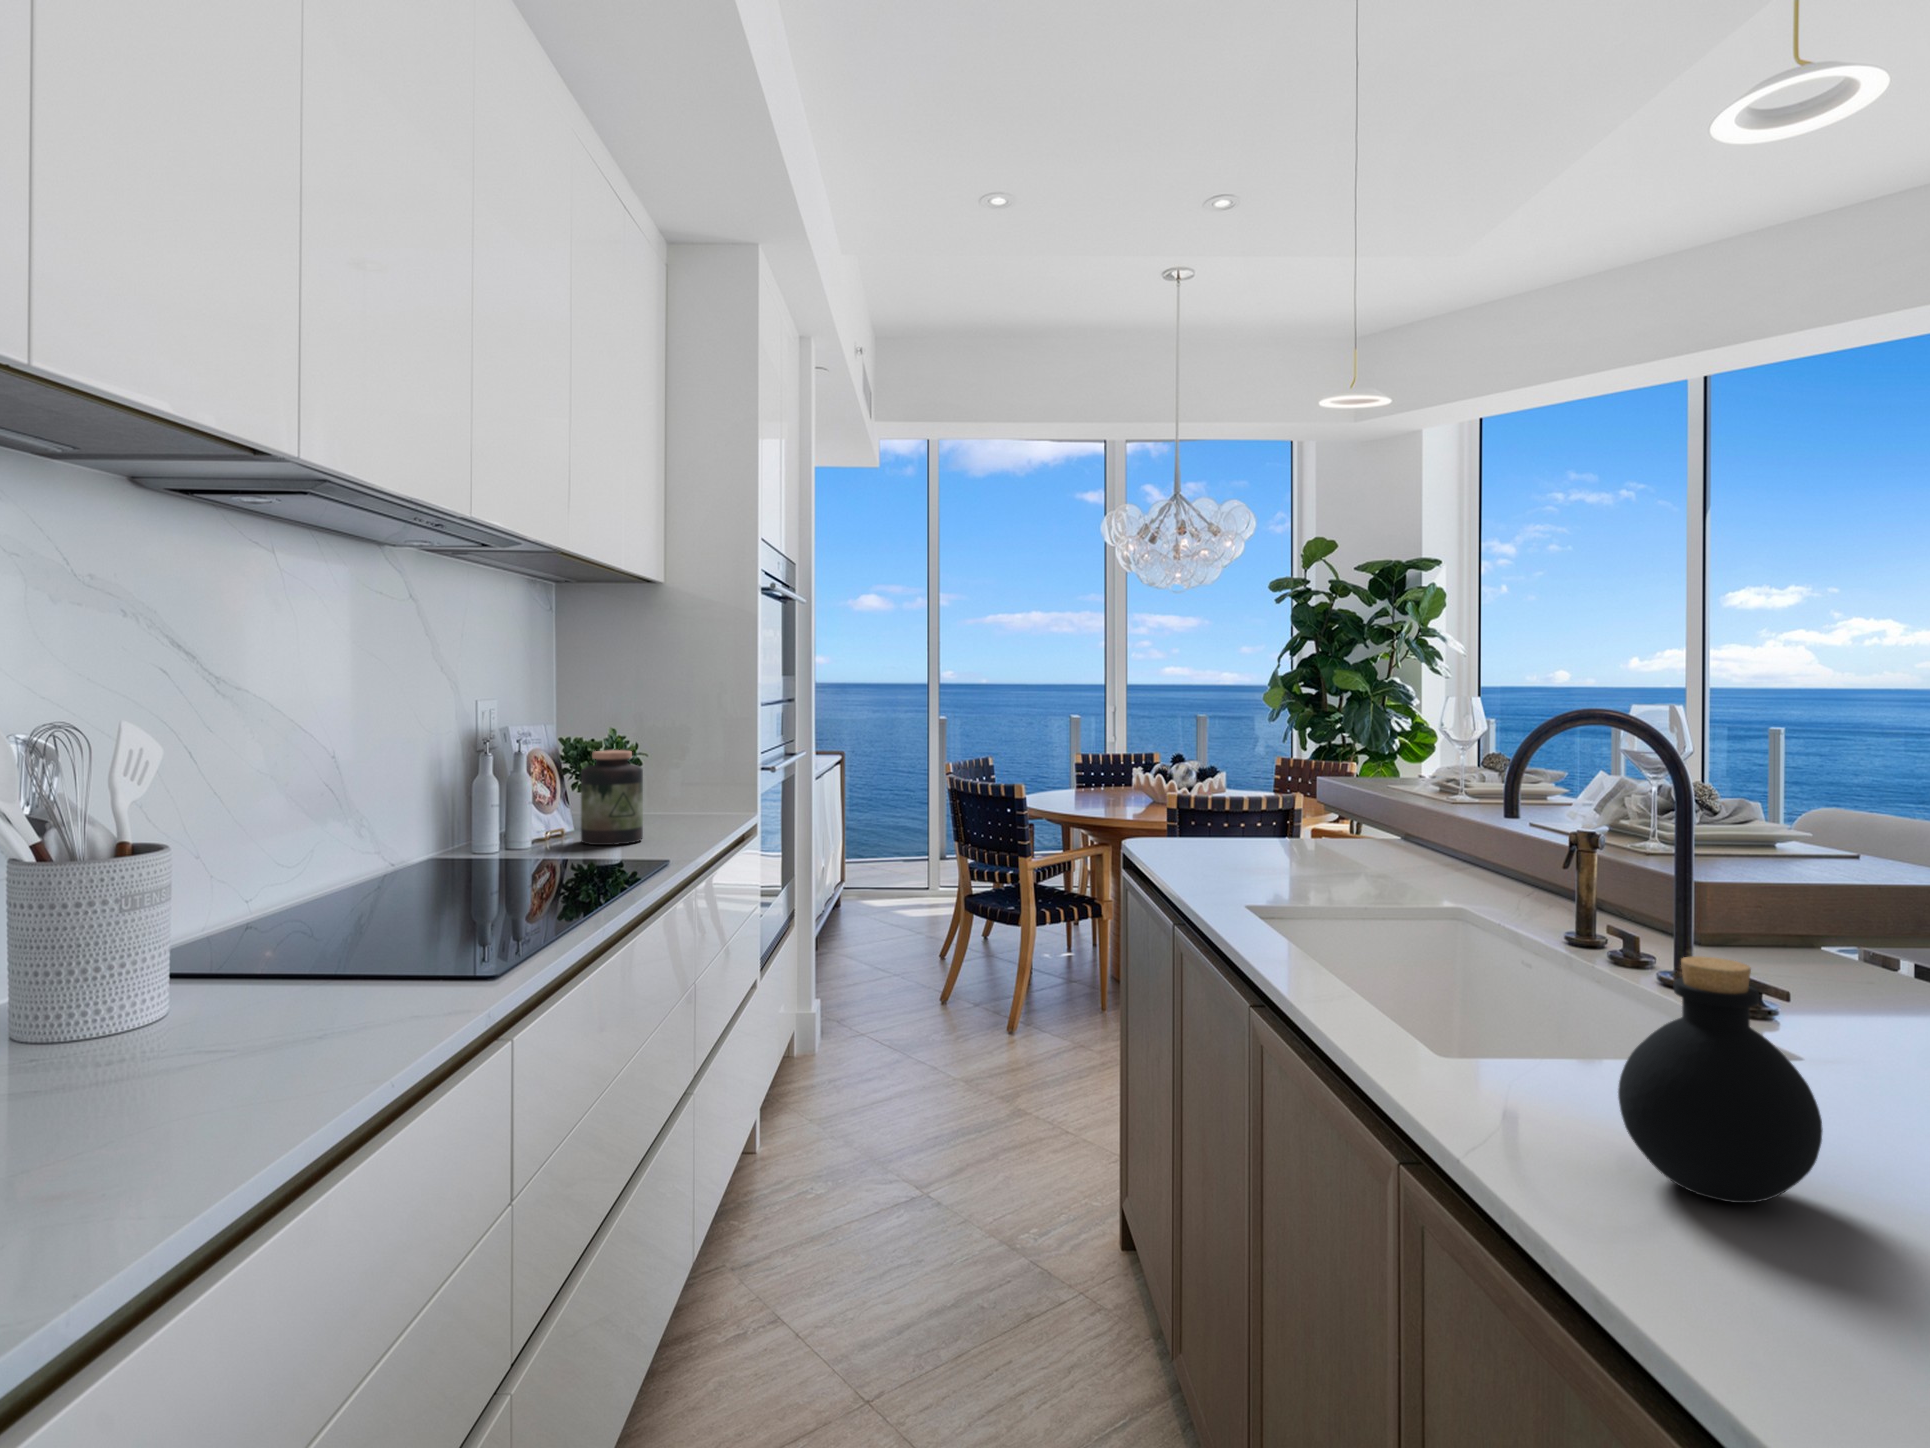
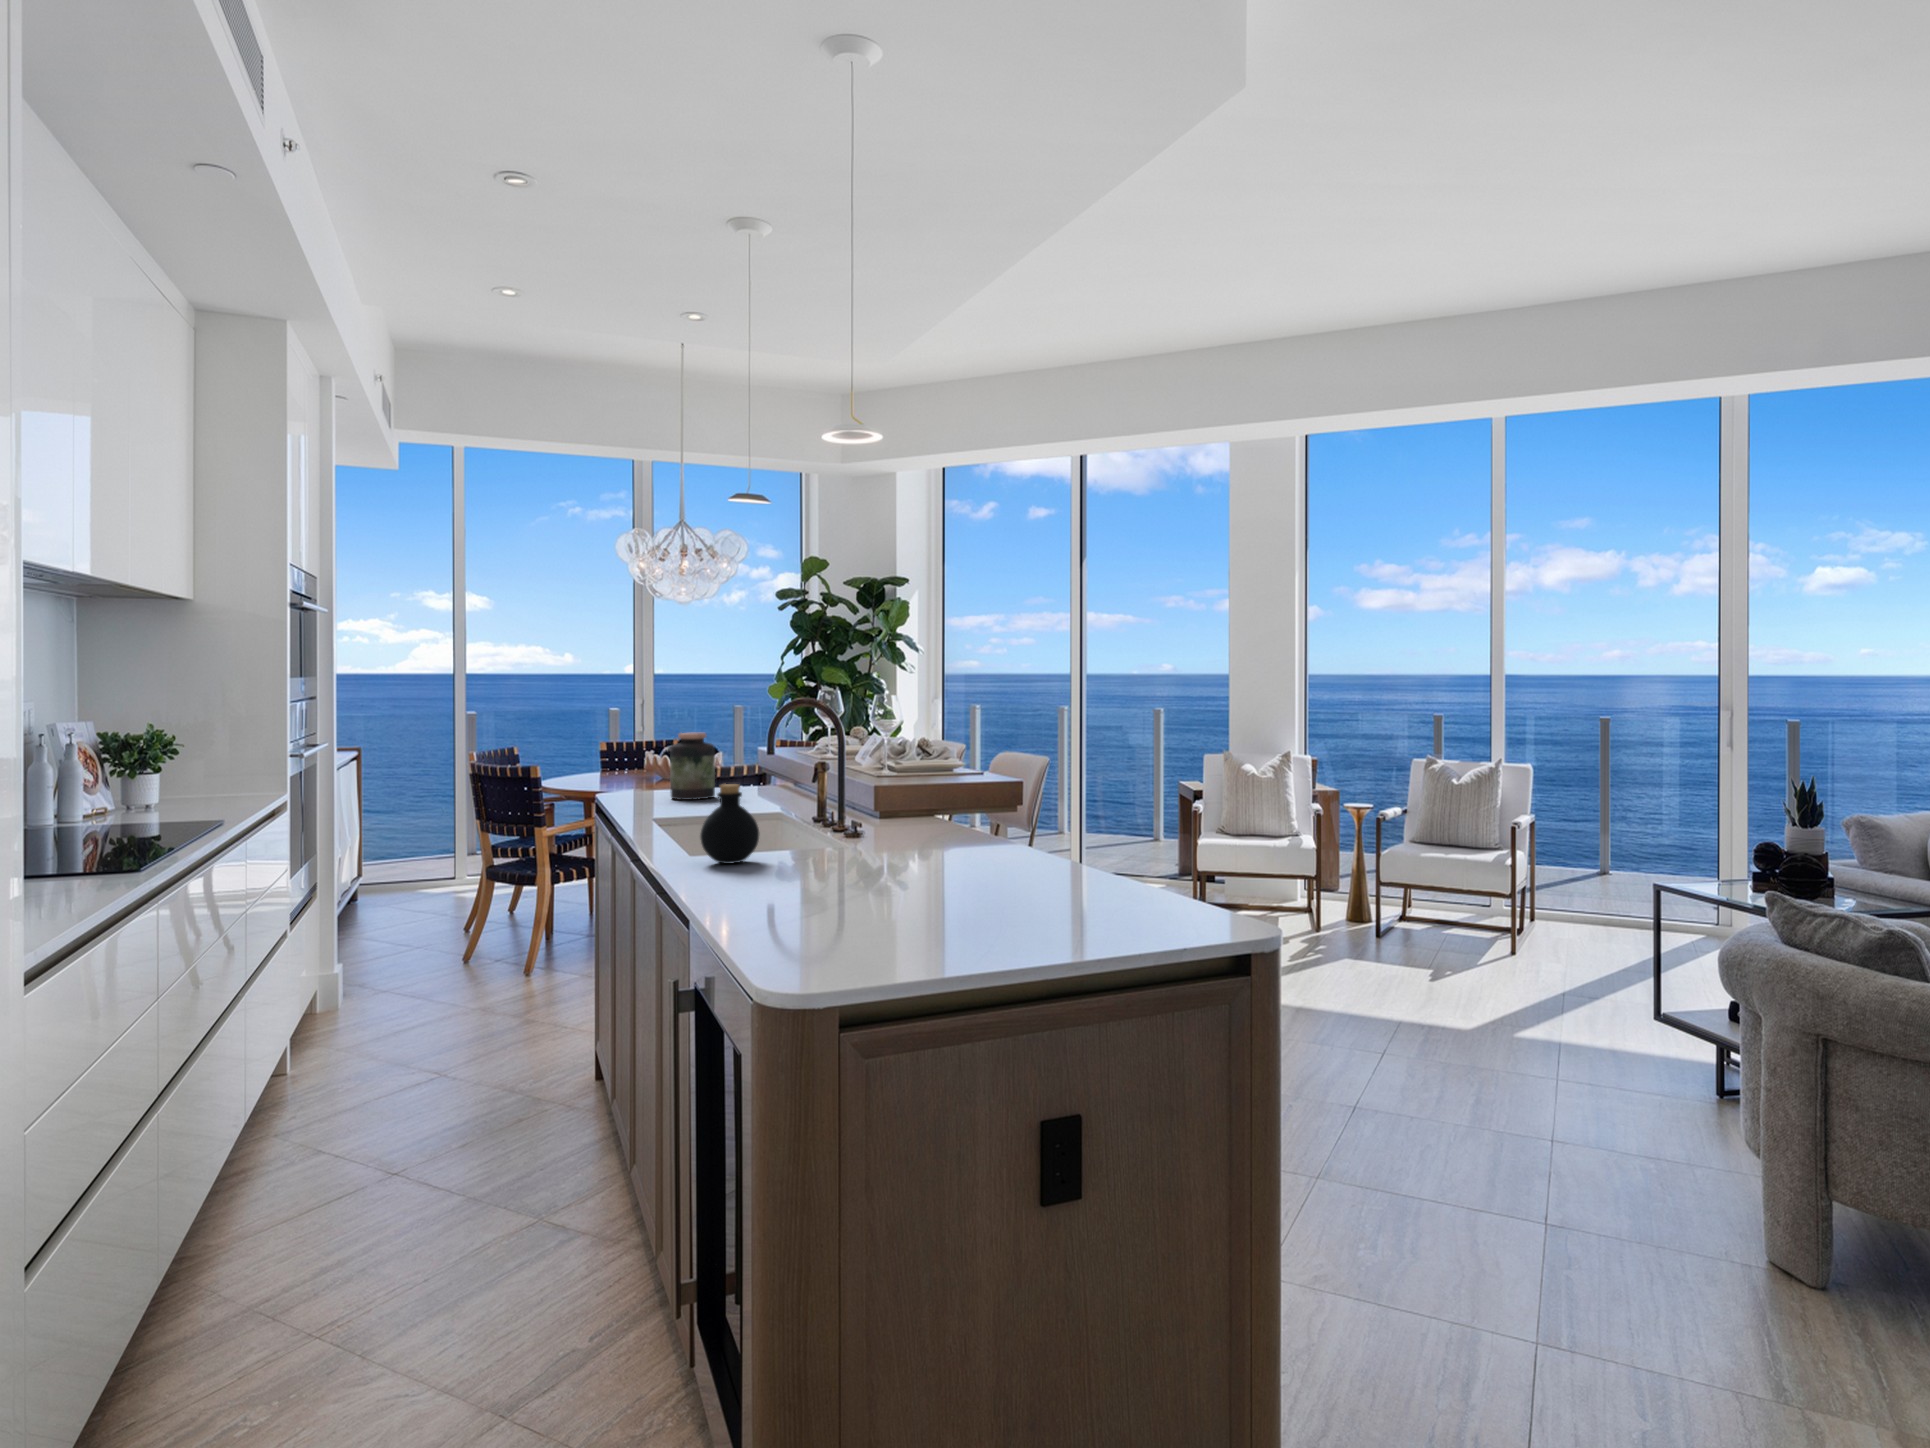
jar: present [581,750,643,845] -> present [670,733,715,800]

